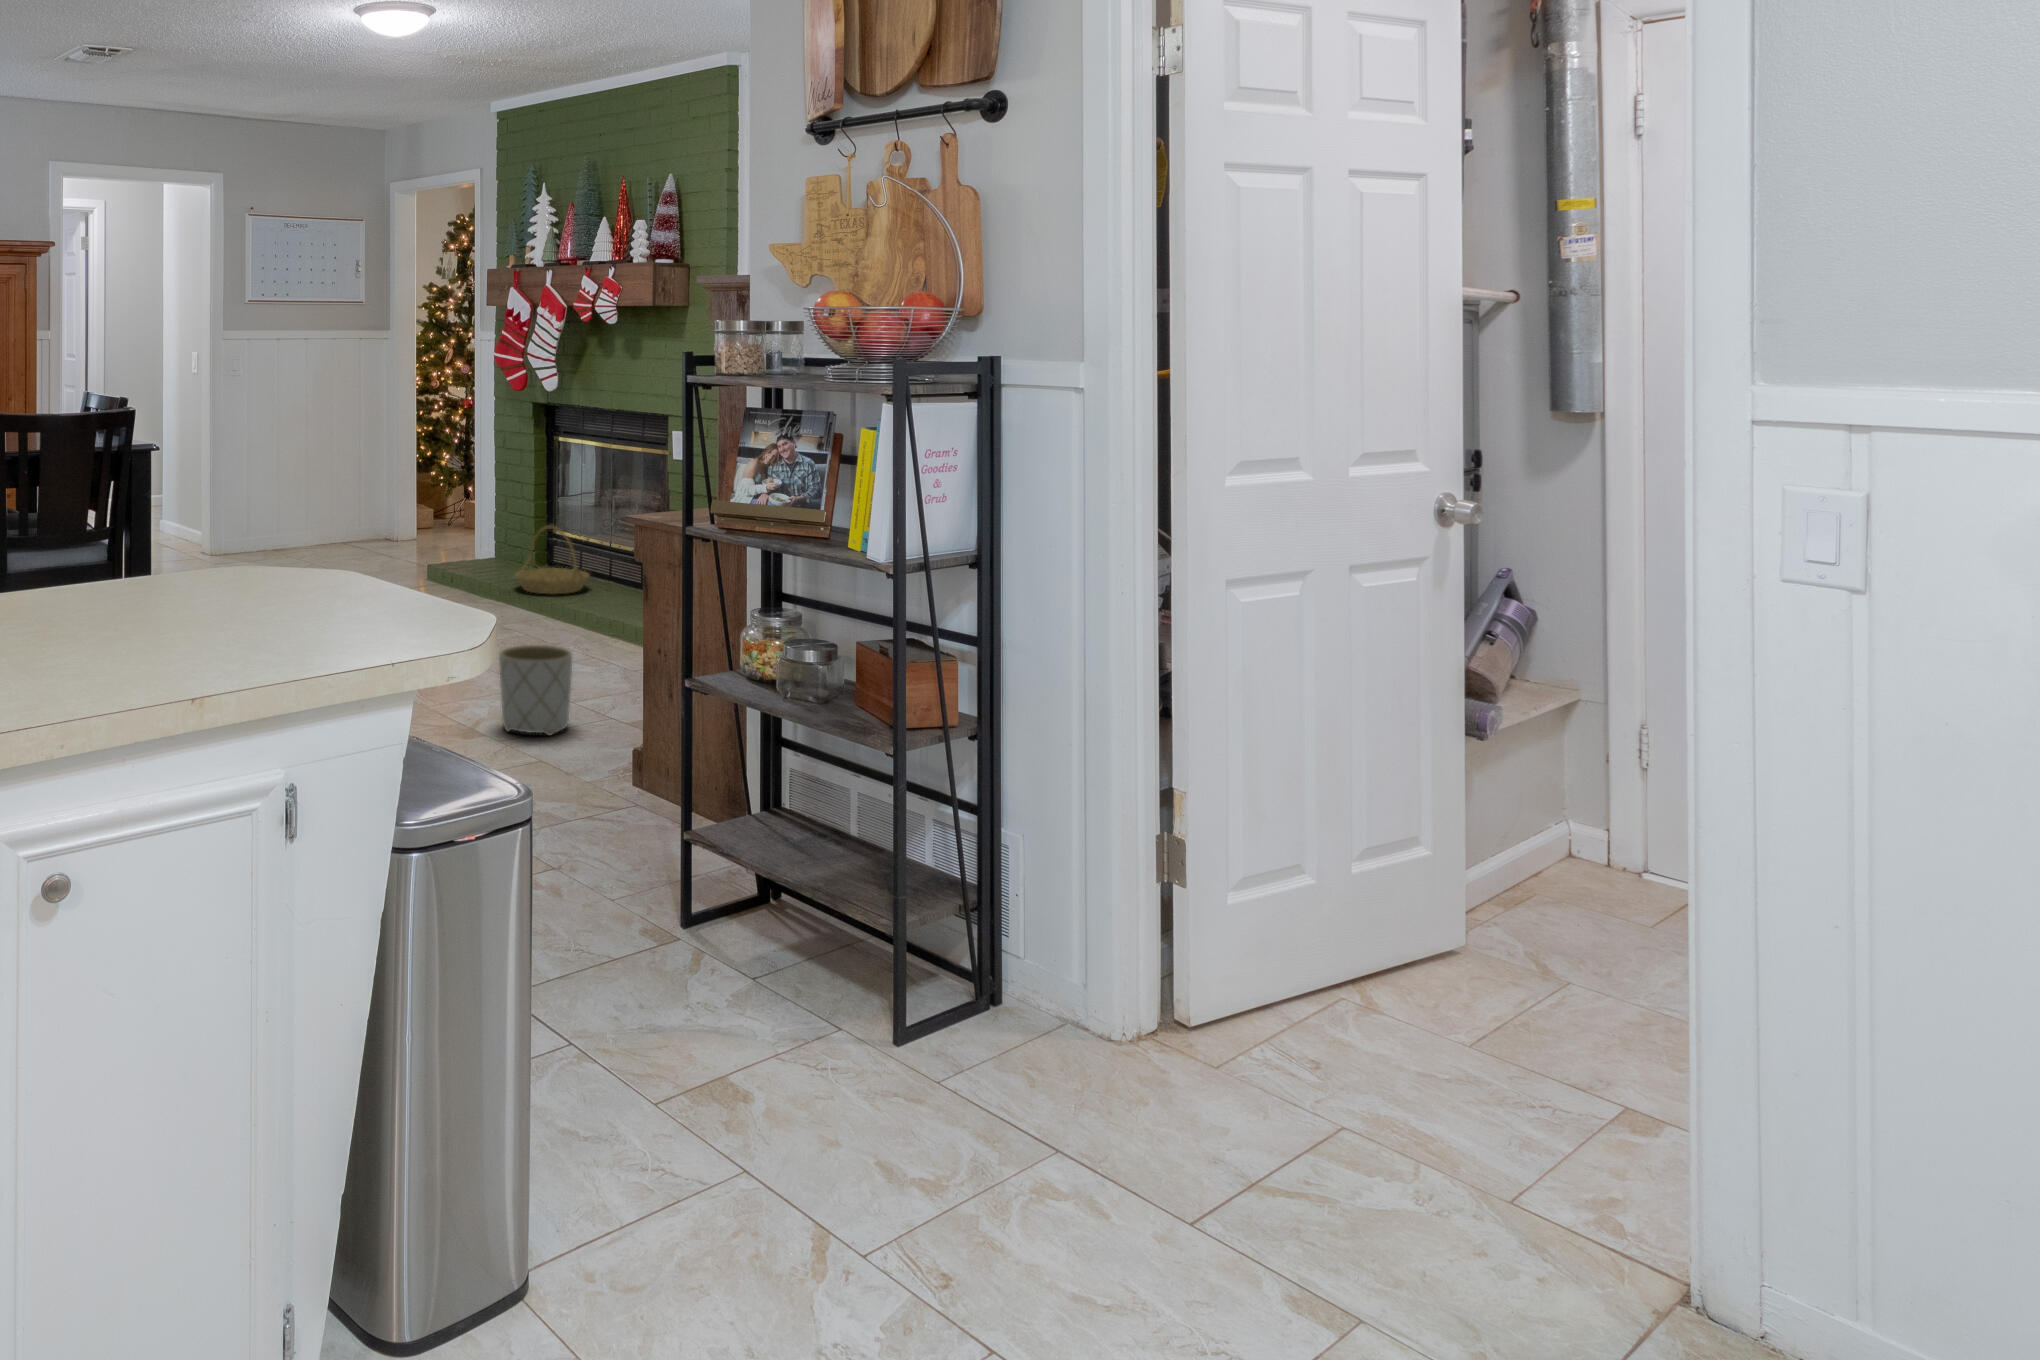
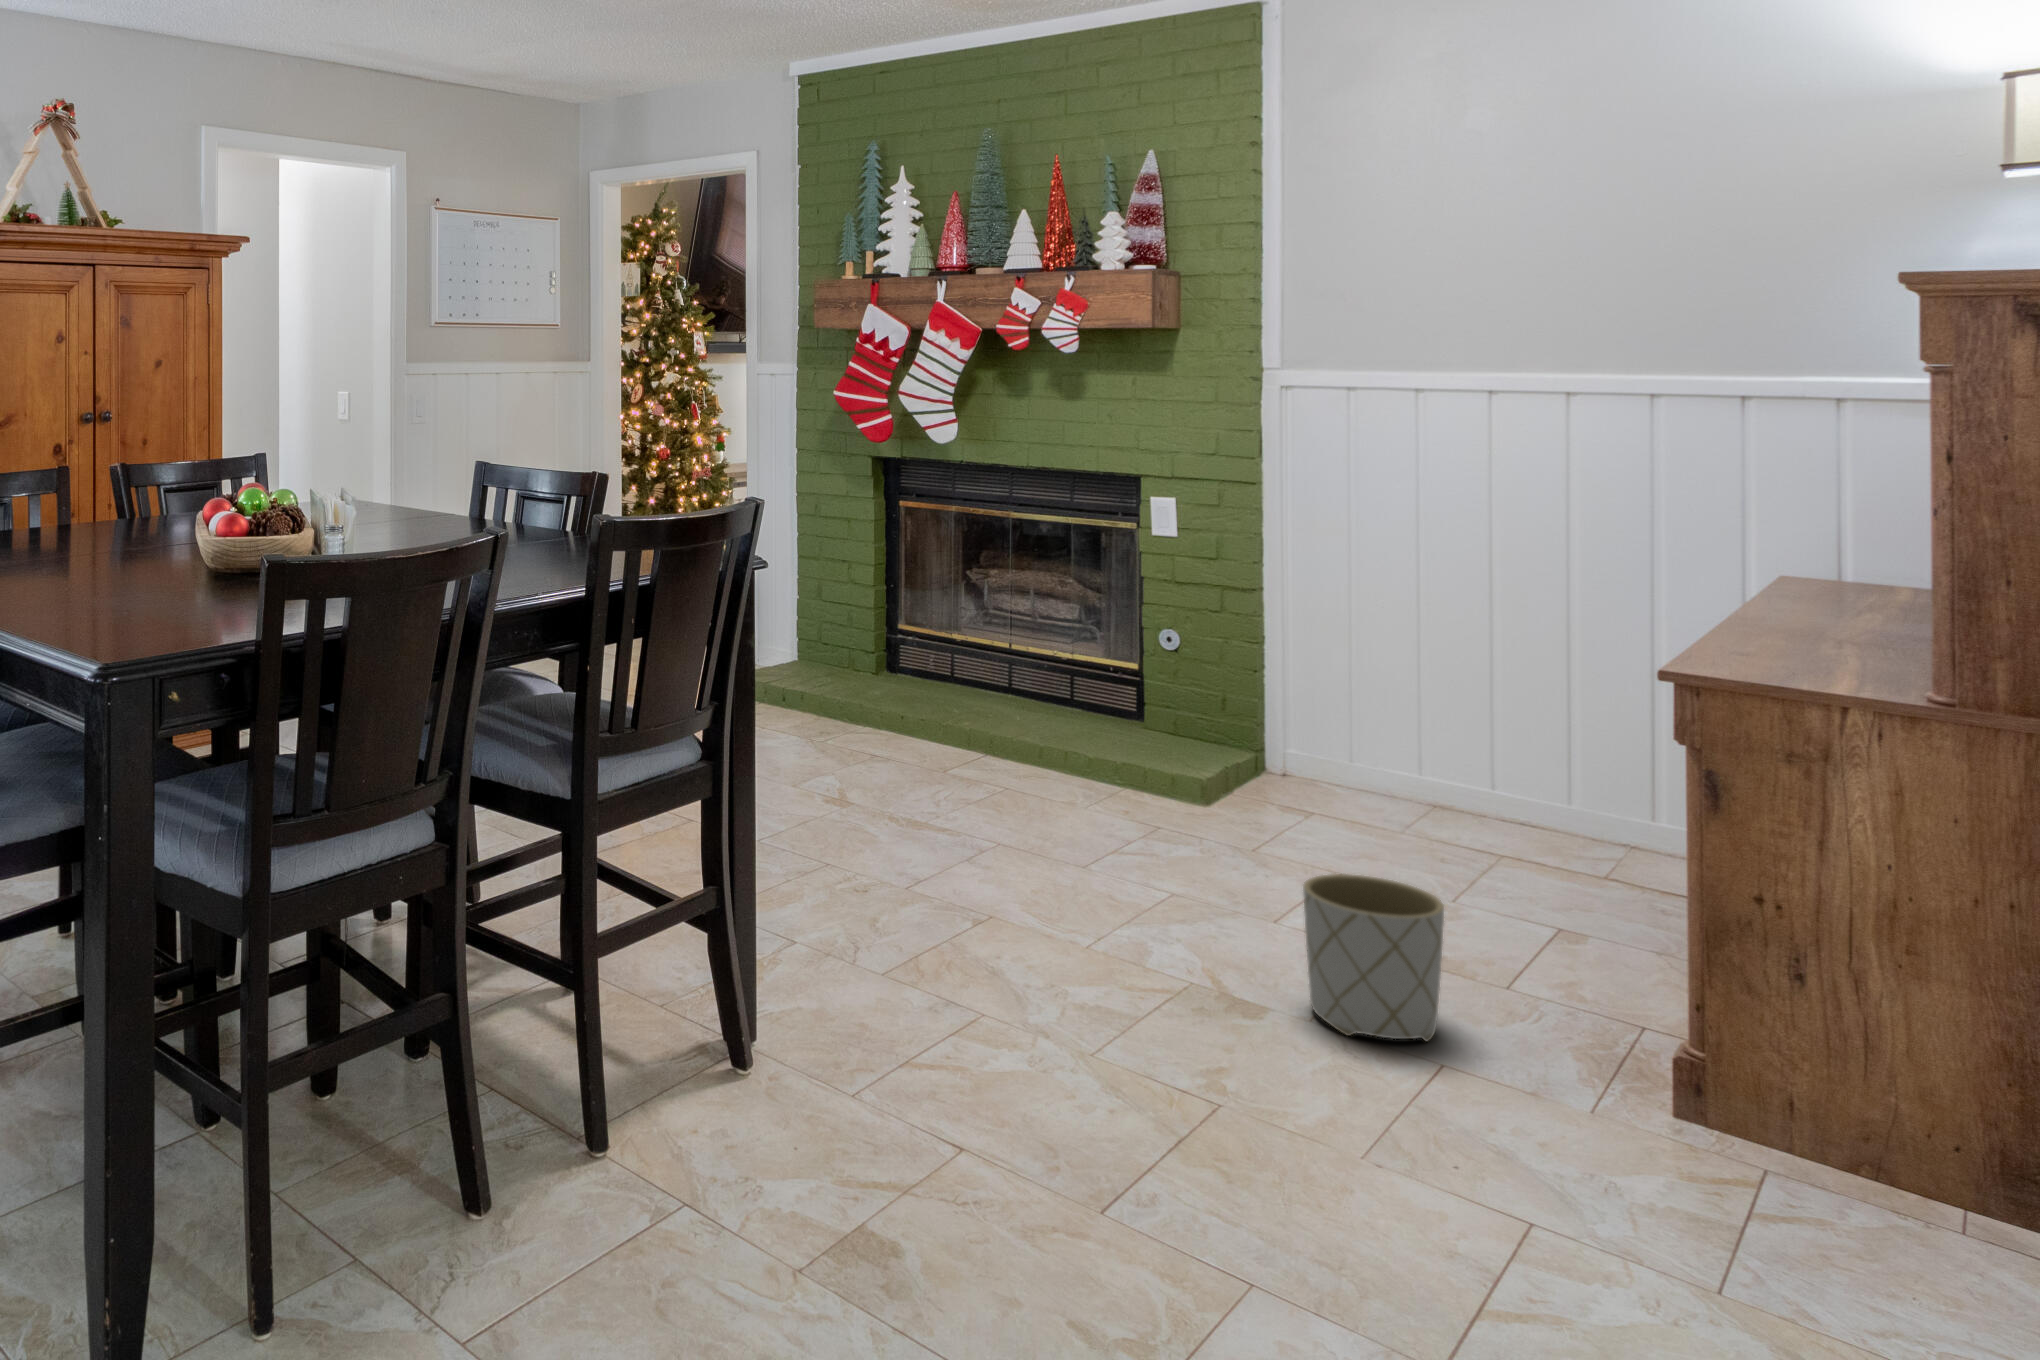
basket: present [516,525,589,594] -> none [879,631,985,728]

